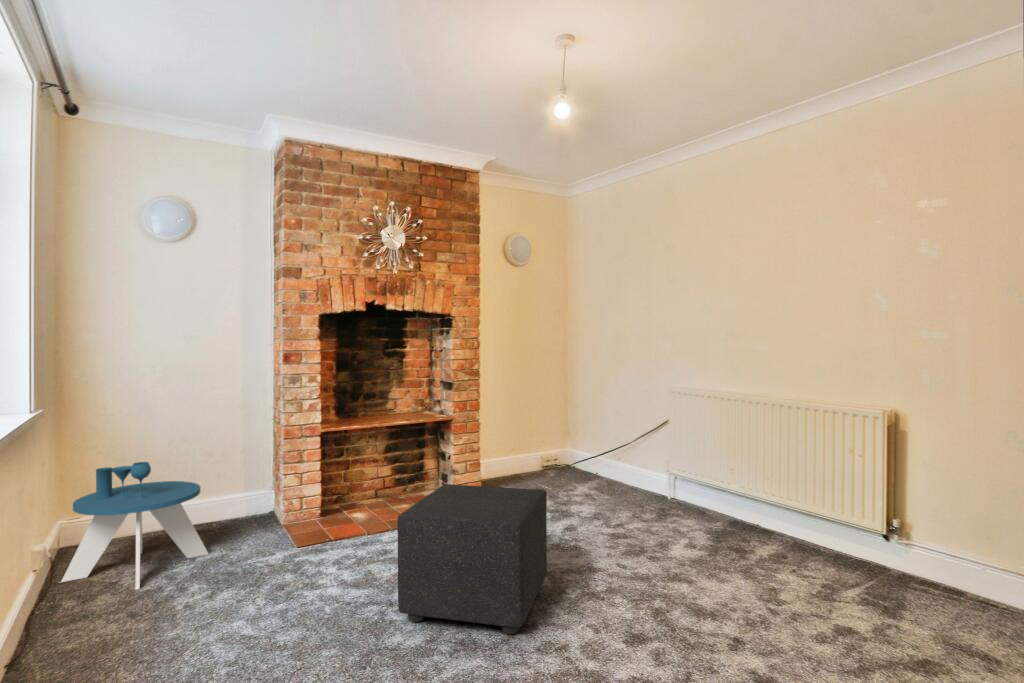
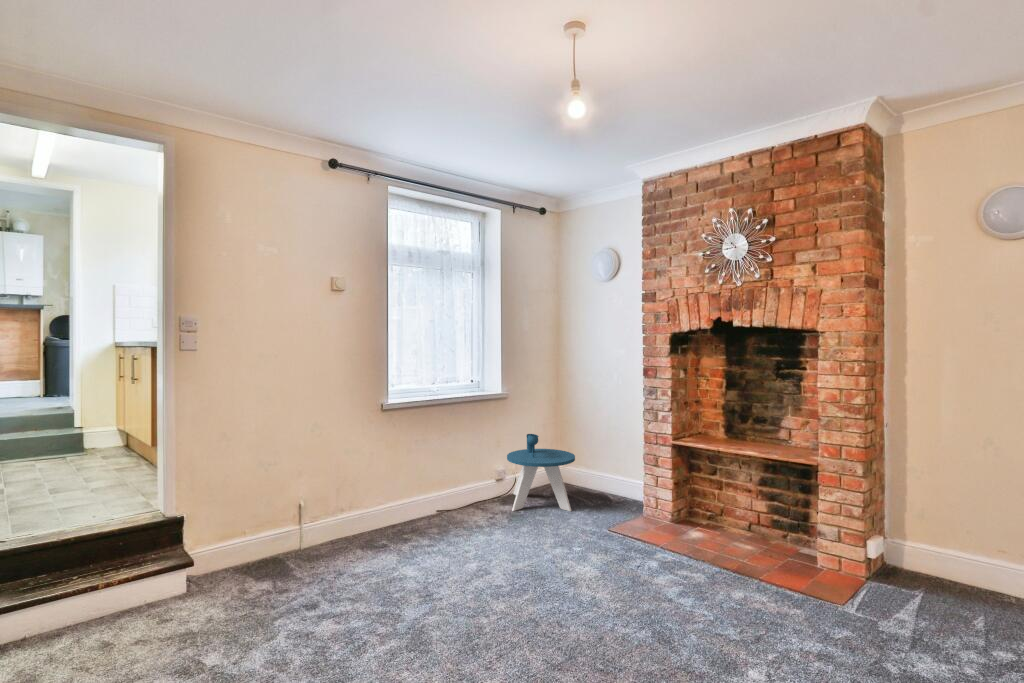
ottoman: present [398,484,547,634] -> none [475,508,600,651]

